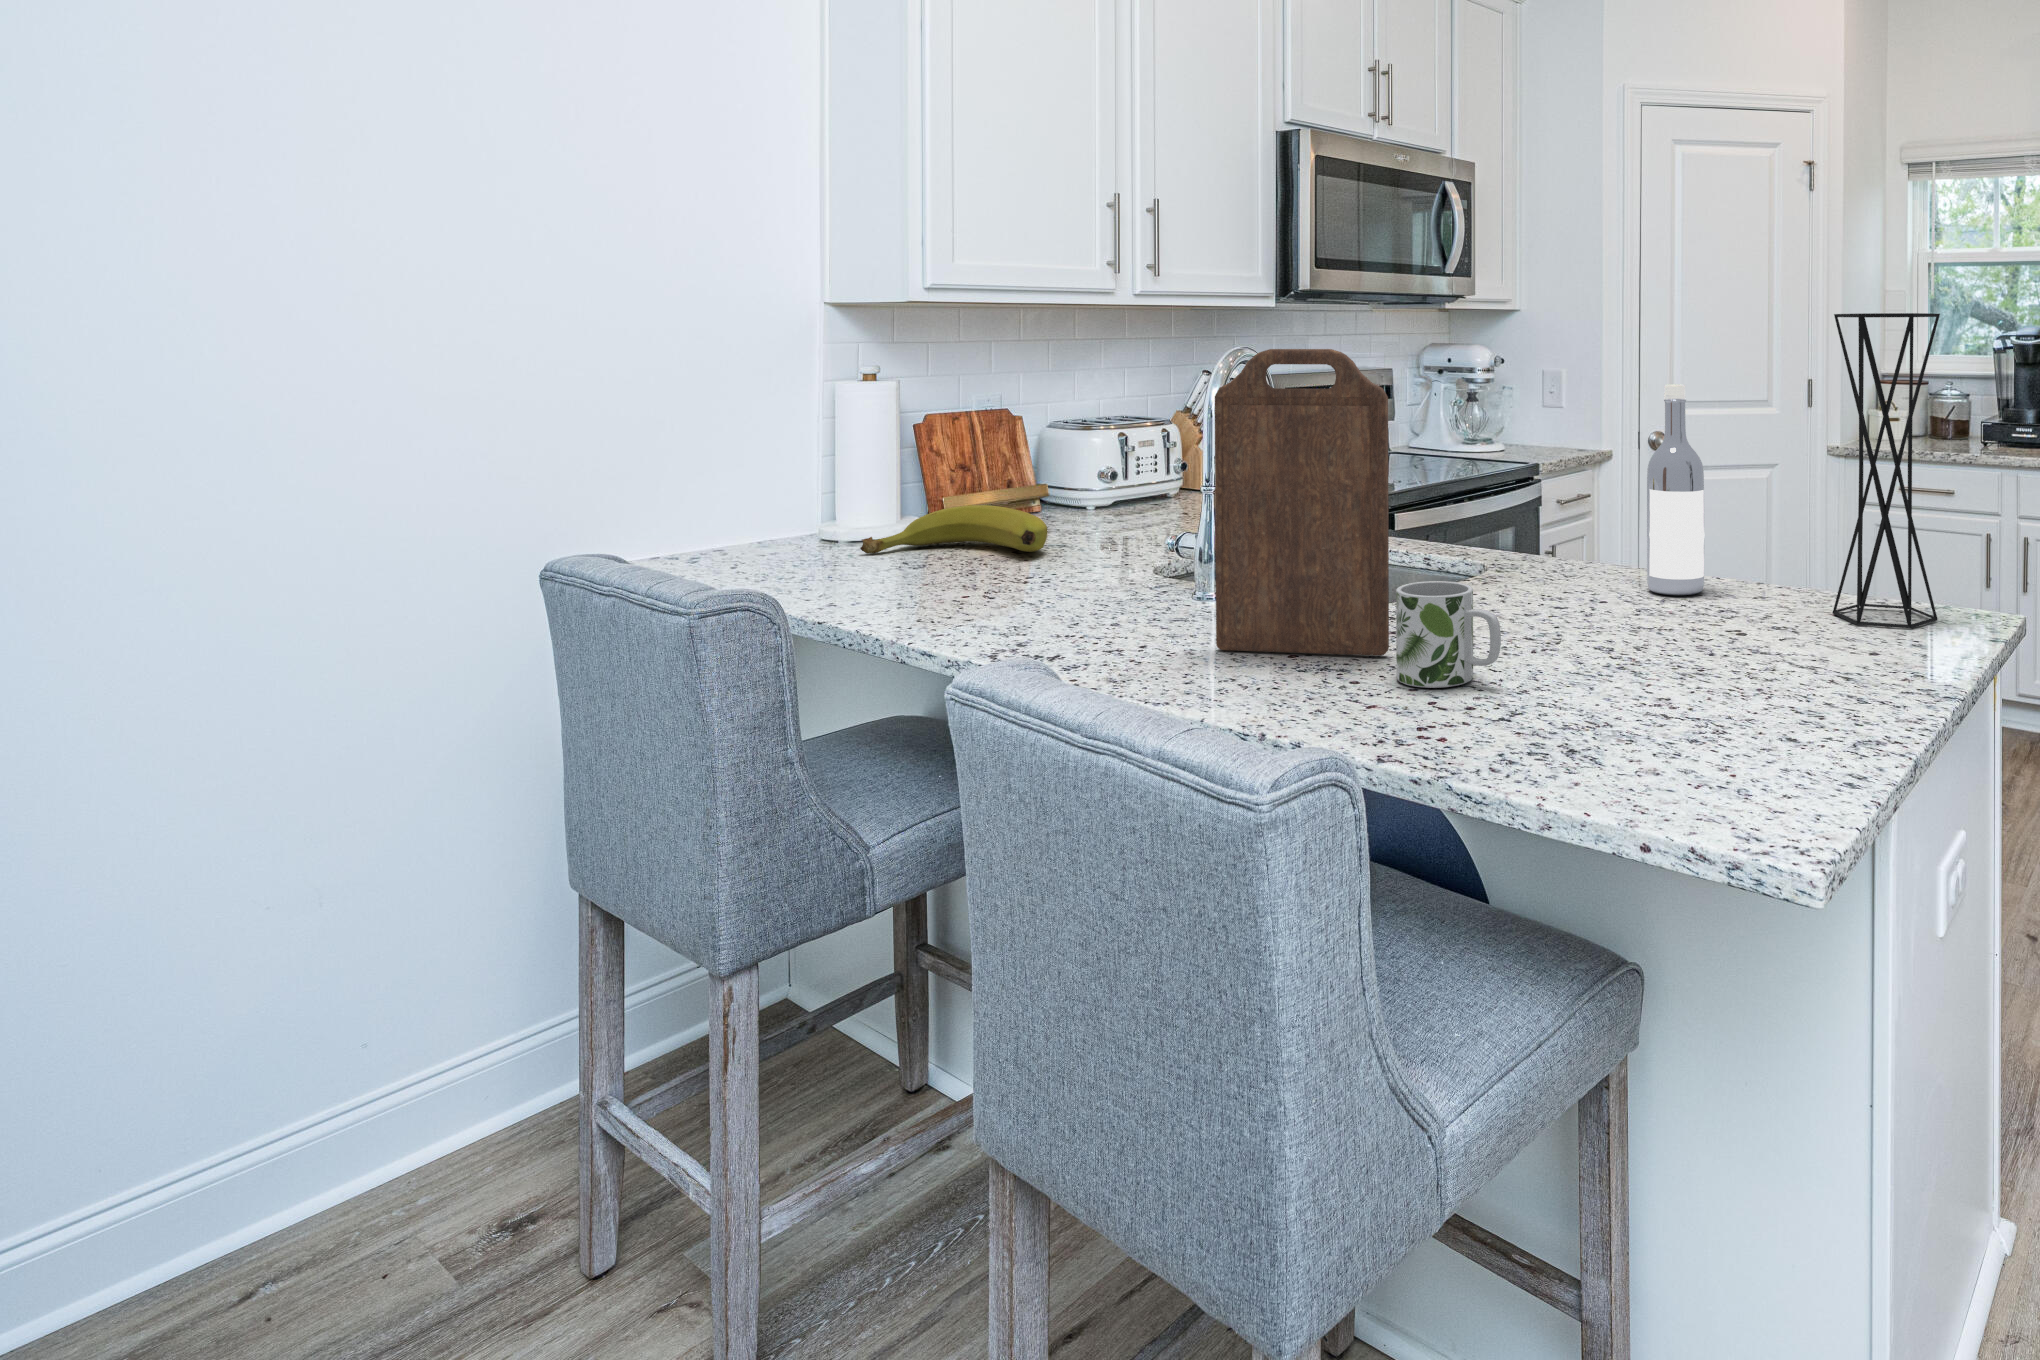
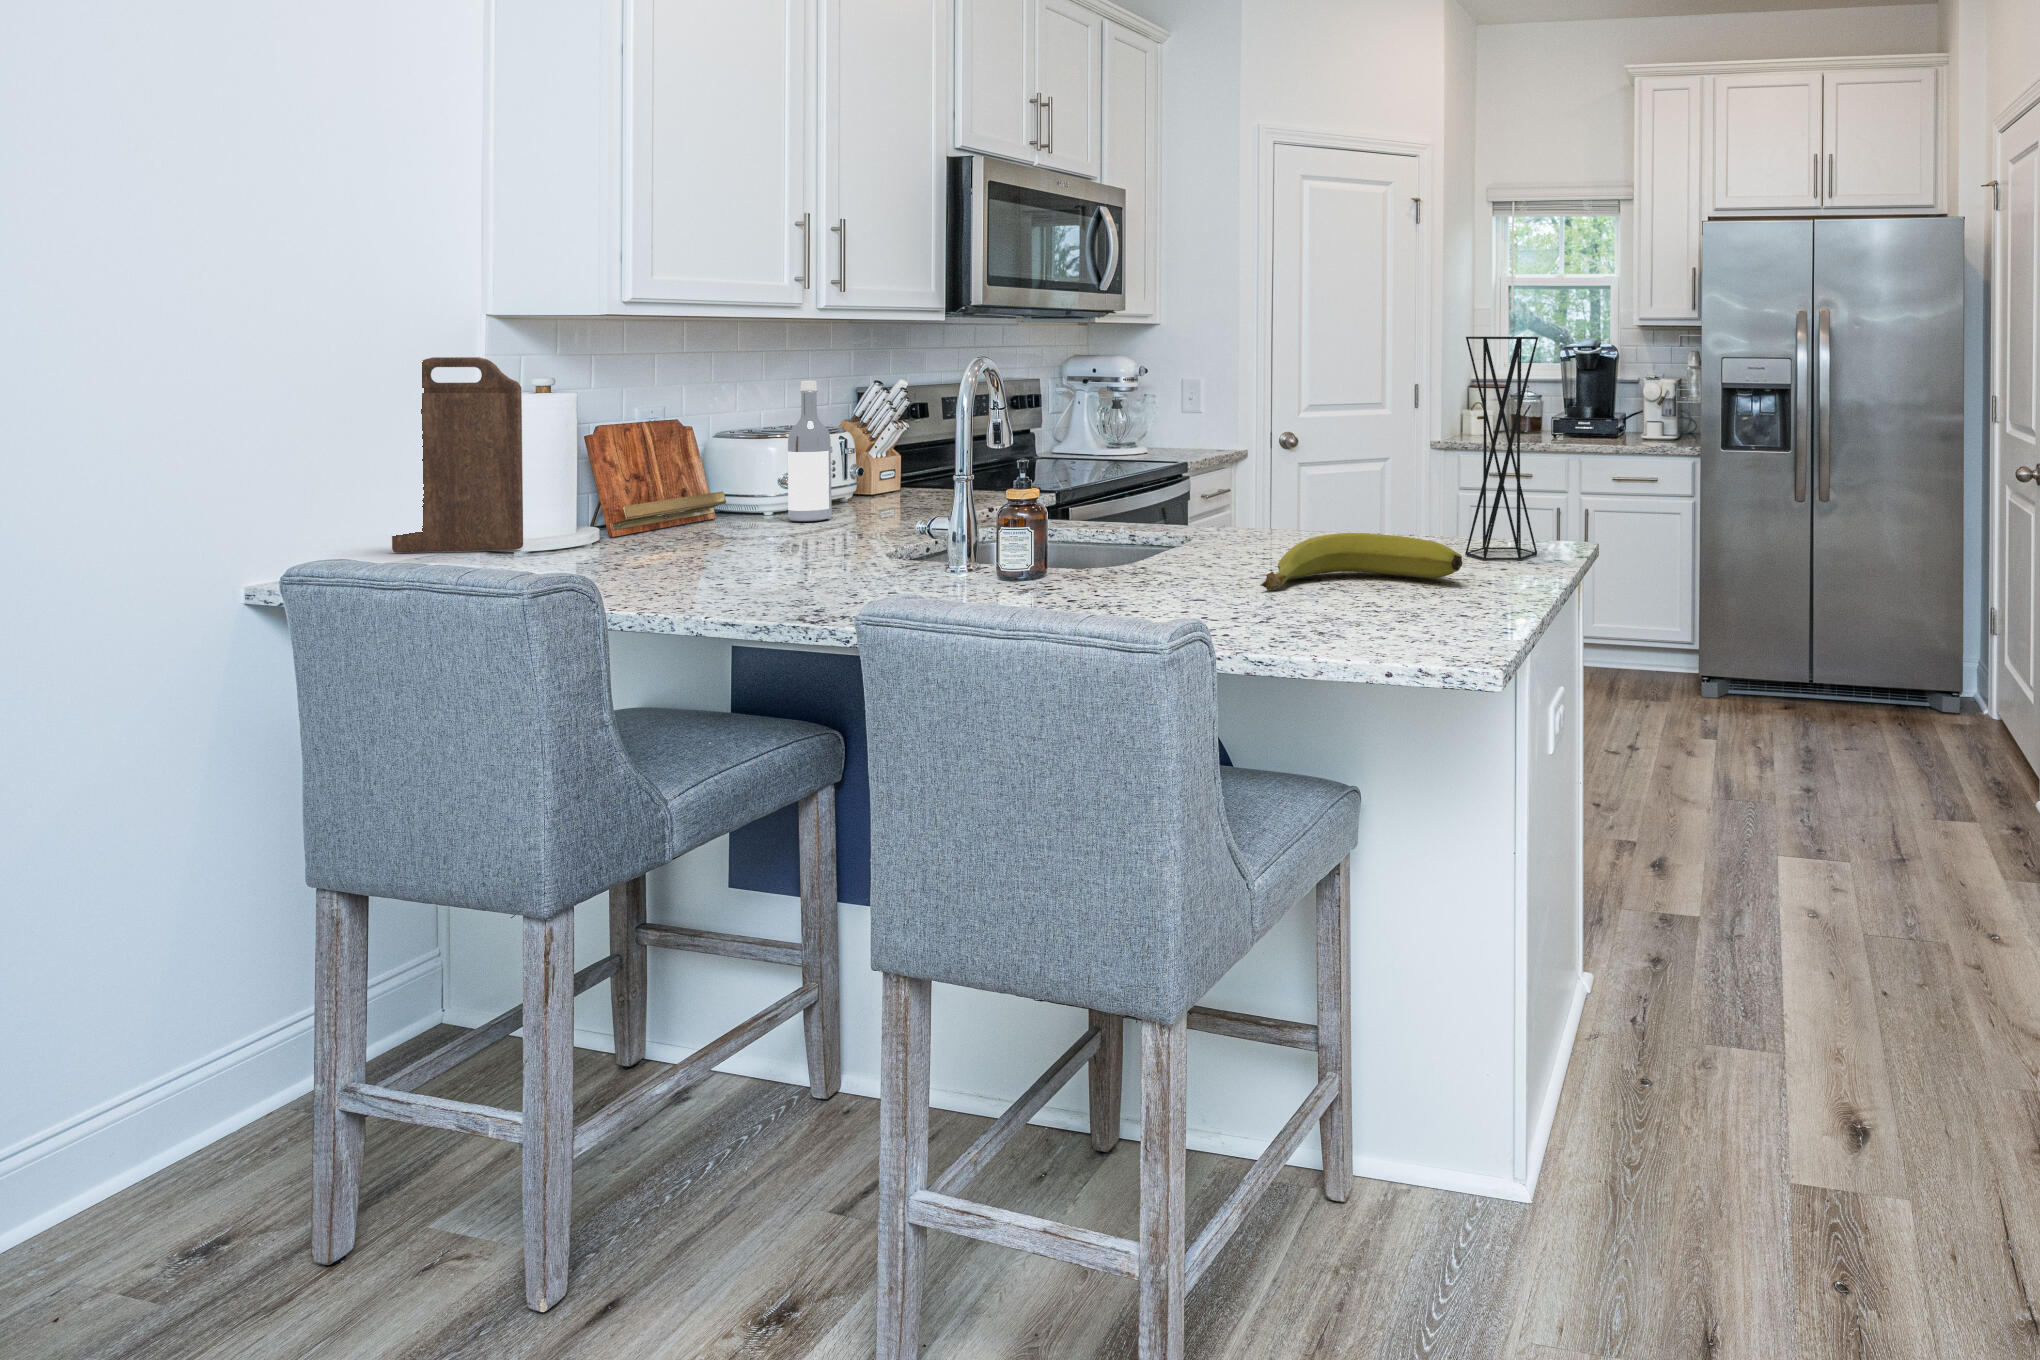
cutting board: present [1215,349,1389,656] -> present [392,357,523,553]
wine bottle: present [1647,384,1704,595] -> present [788,381,831,522]
banana: present [860,505,1047,553] -> present [1262,533,1462,590]
mug: present [1396,581,1501,688] -> none [1170,536,1251,611]

